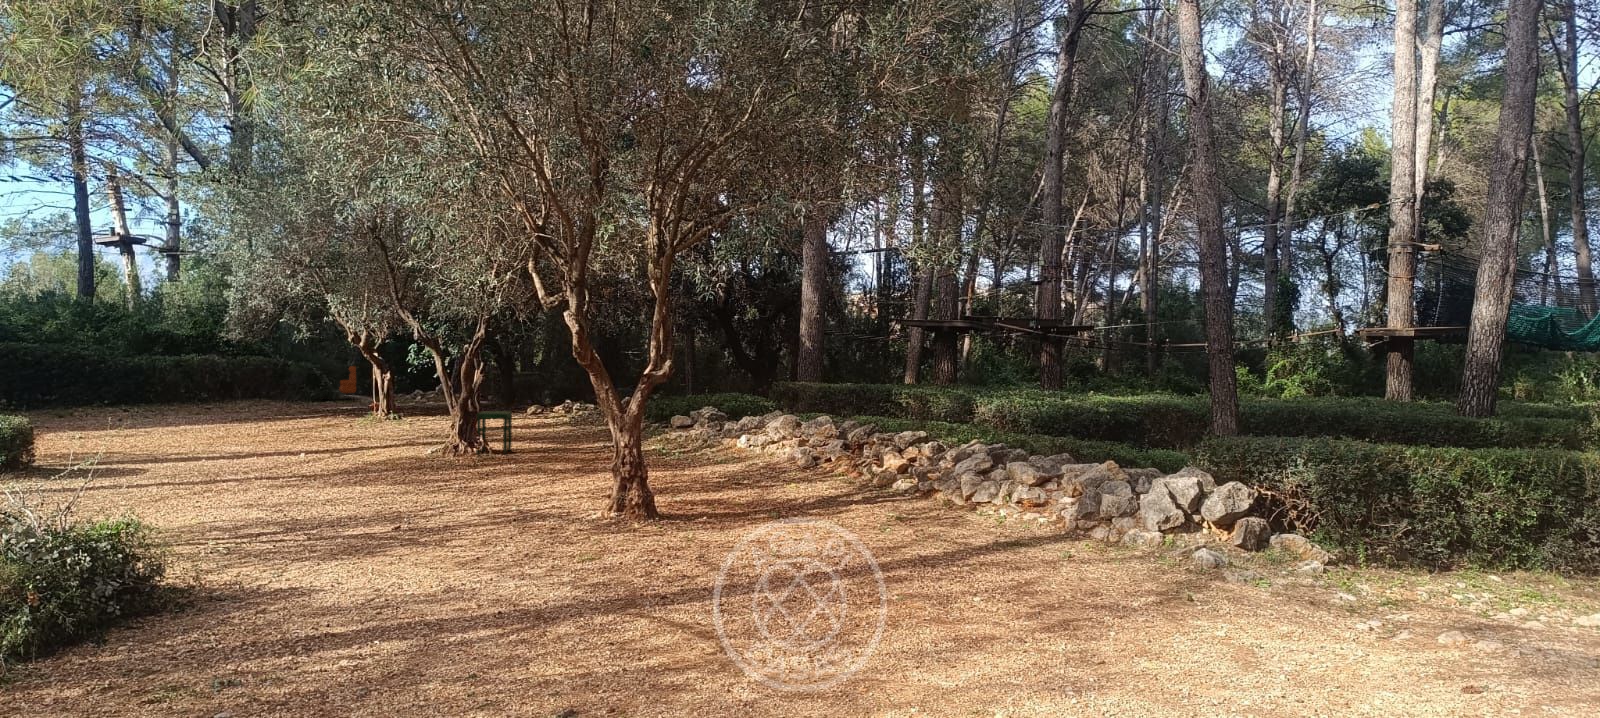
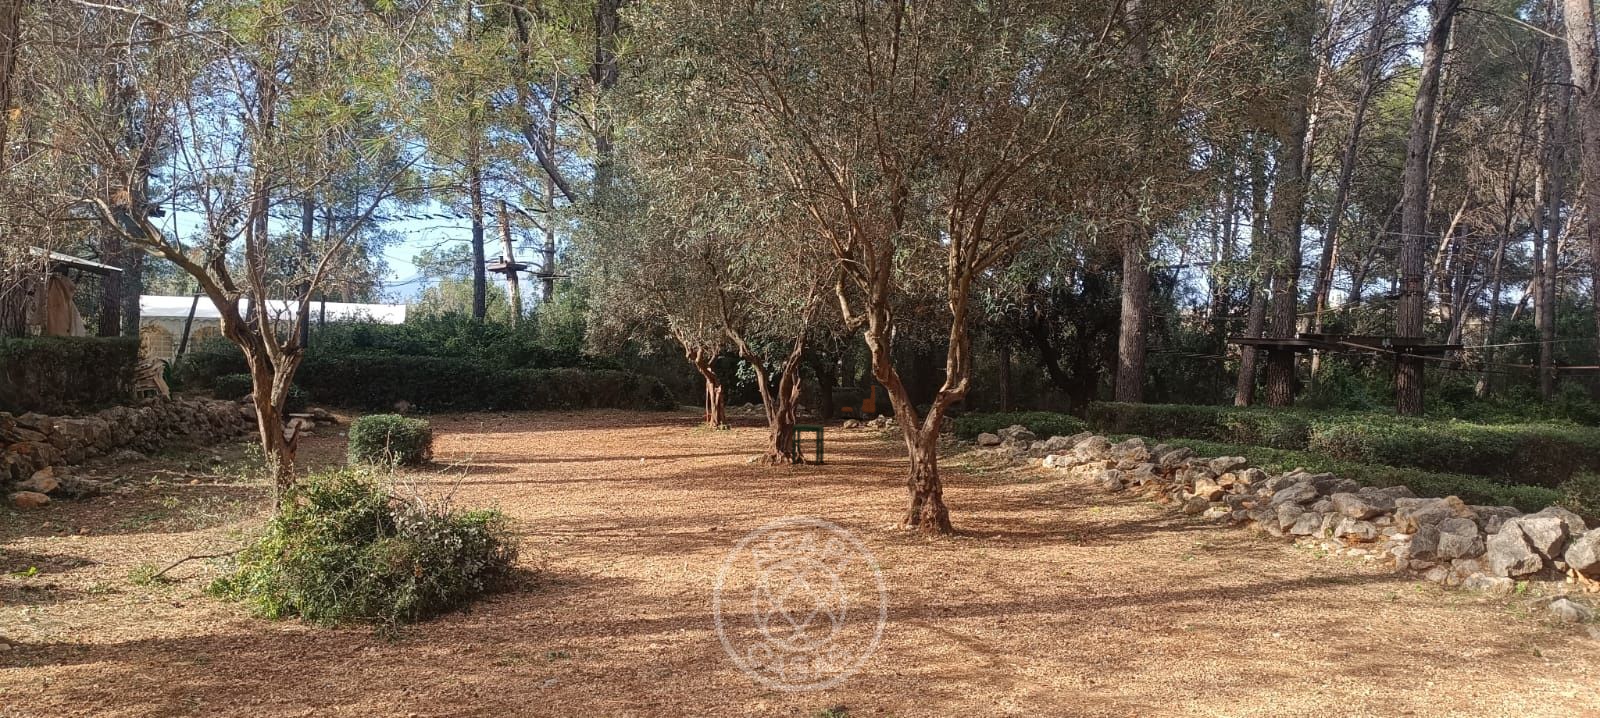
lounge chair: present [320,366,356,400] -> present [841,385,875,419]

